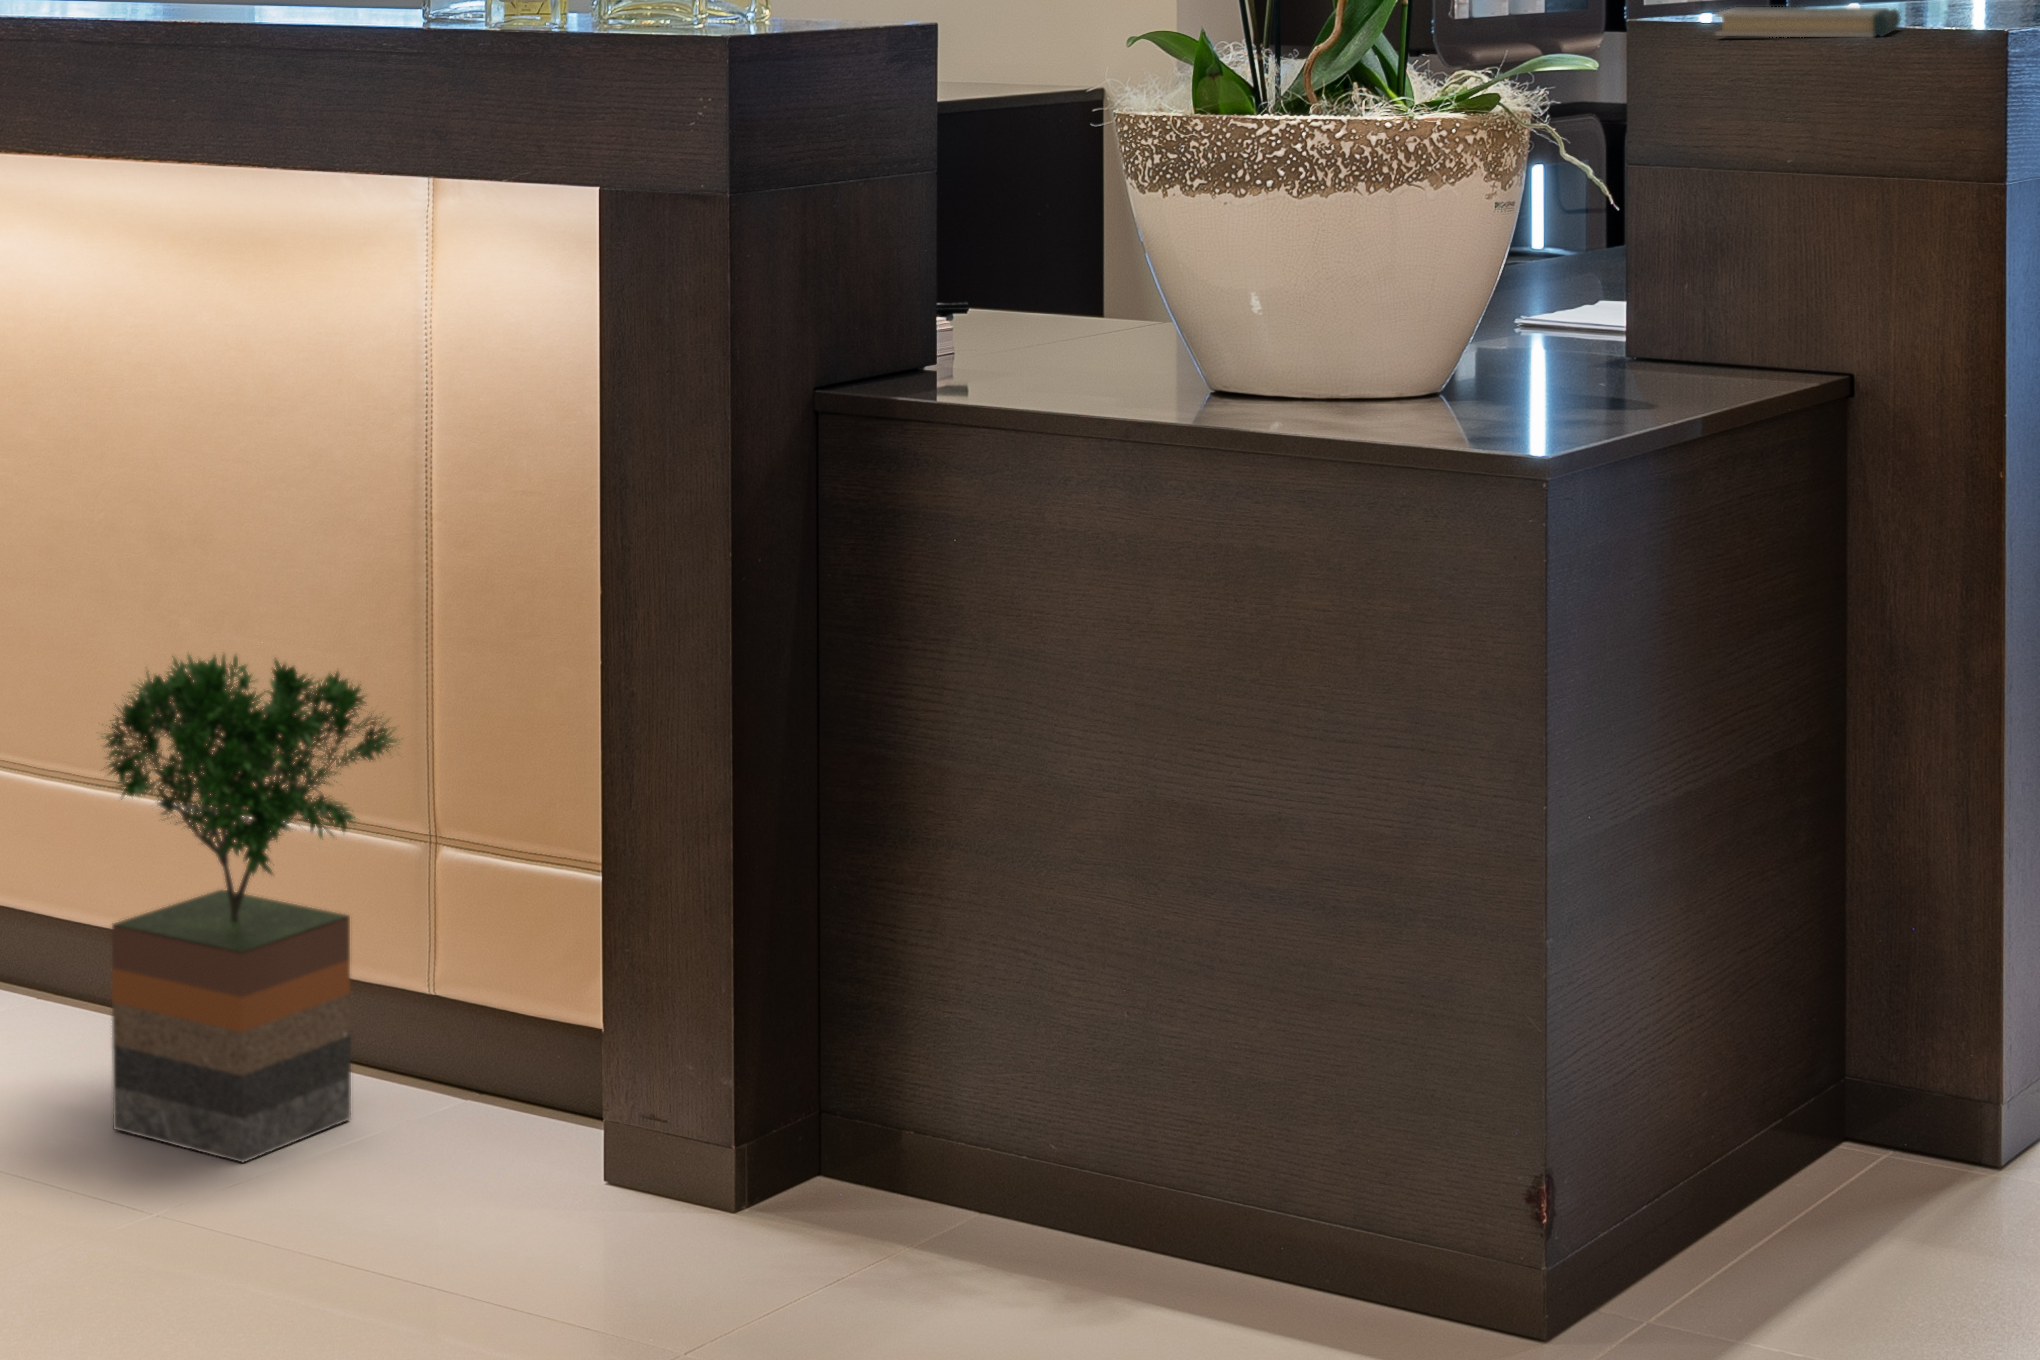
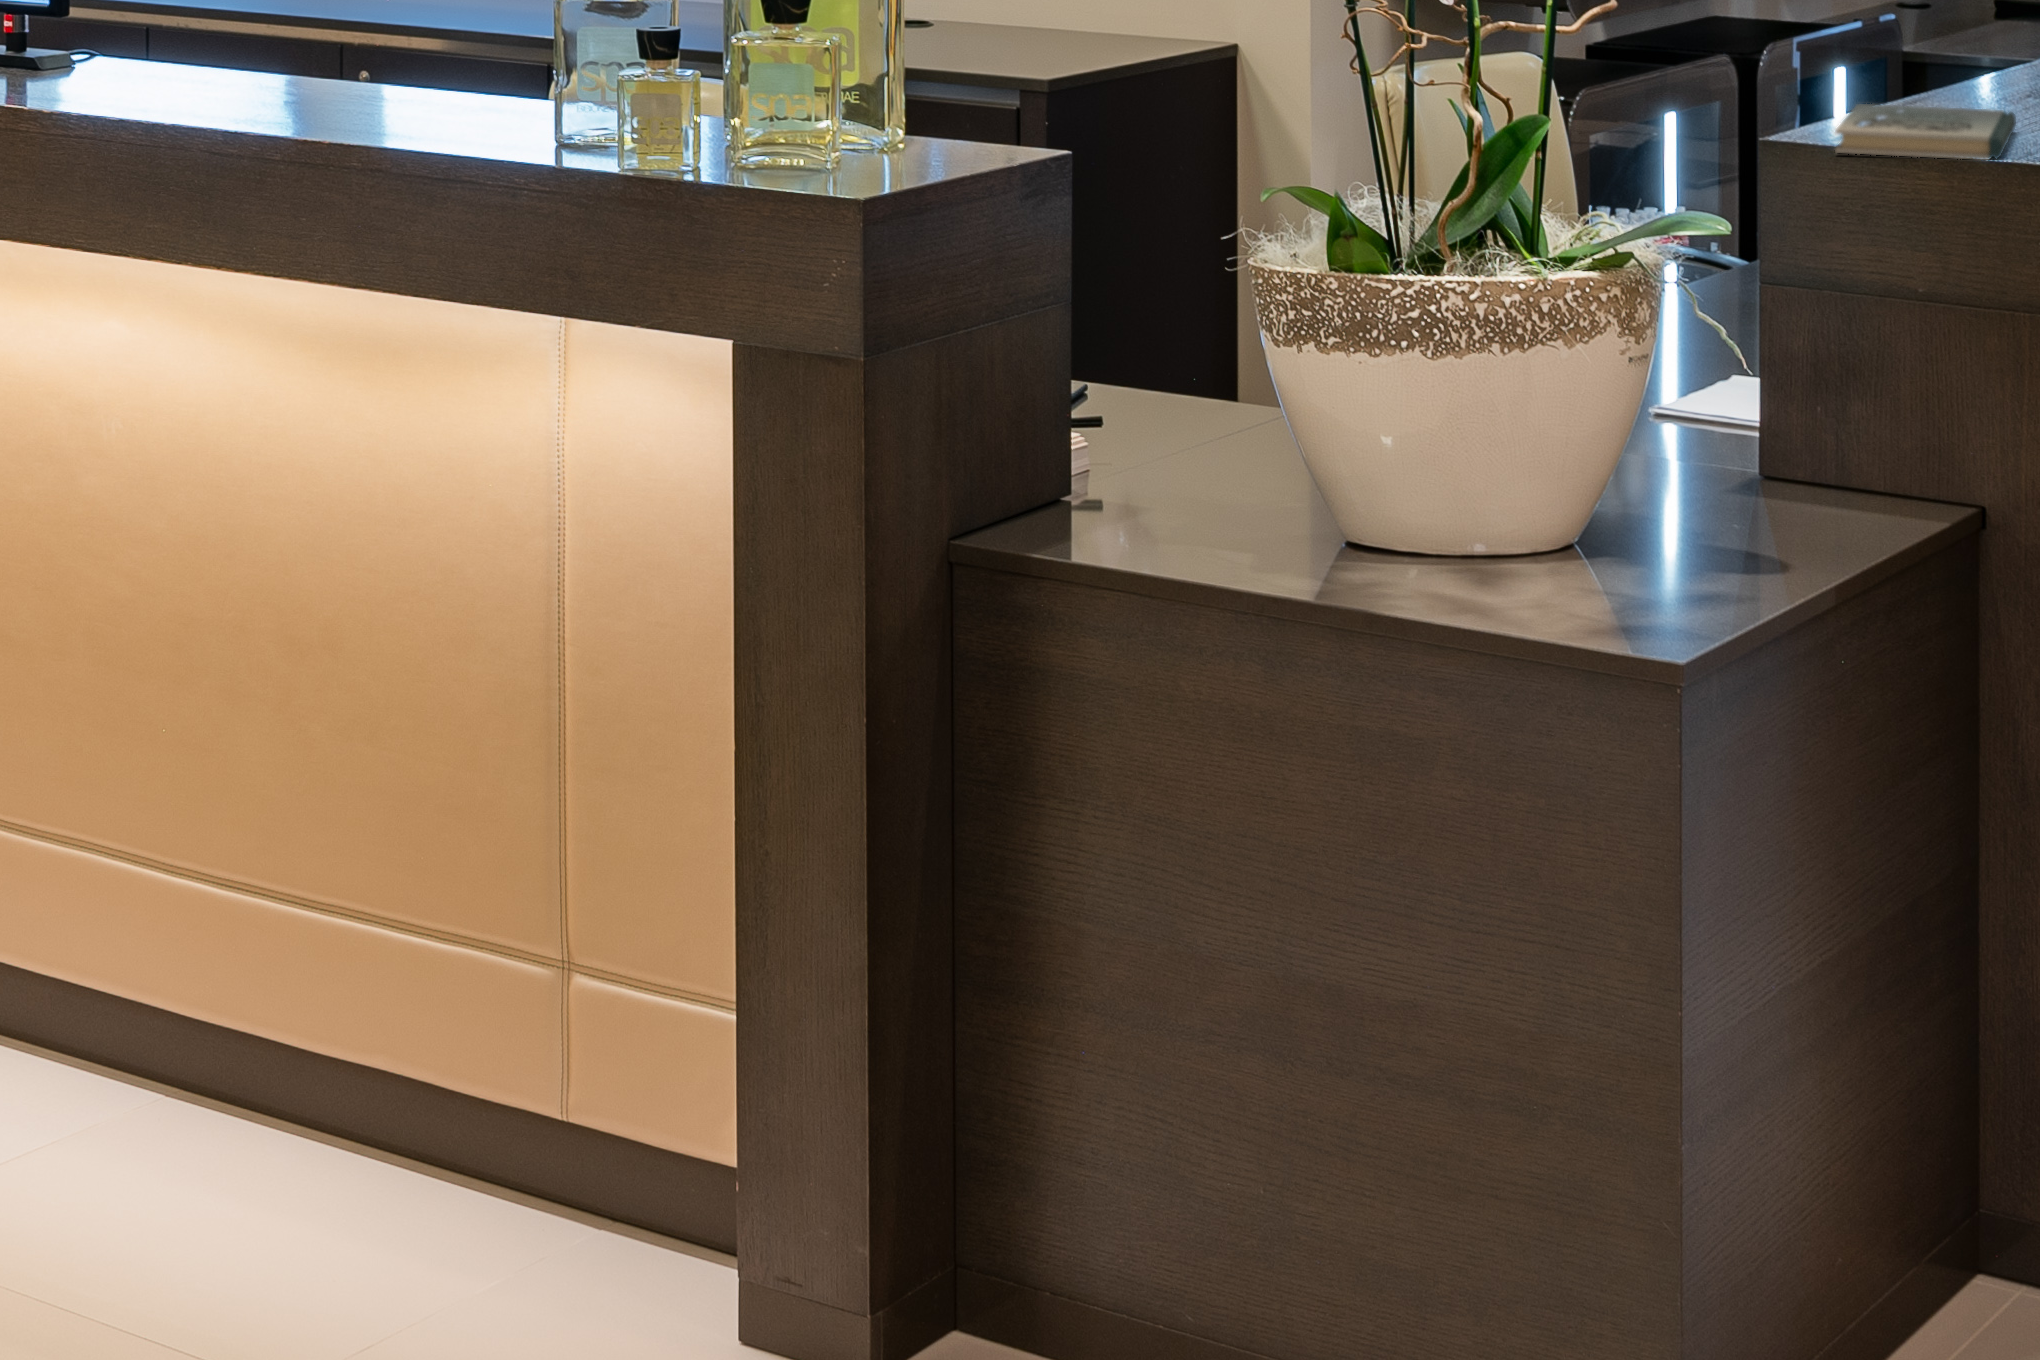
potted tree: present [102,655,397,1162] -> none [244,774,549,1294]

